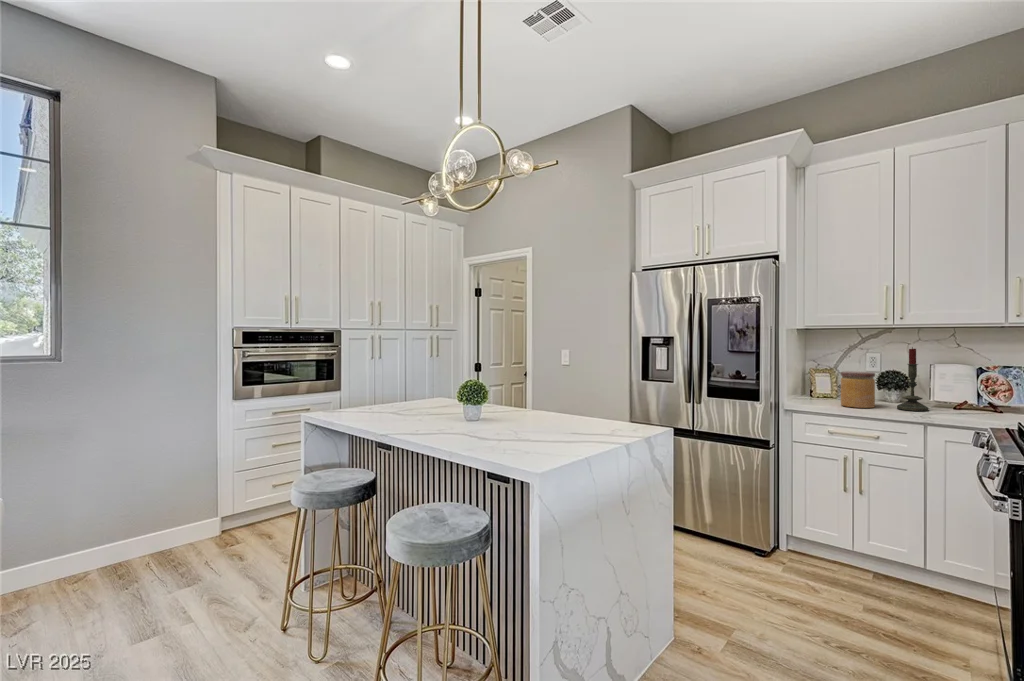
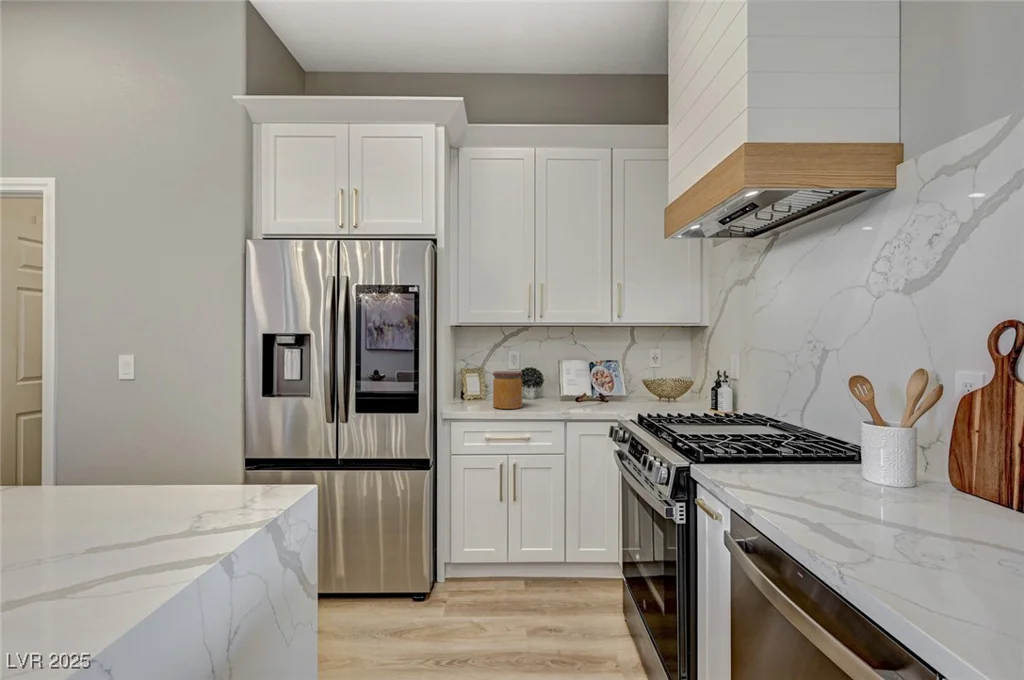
candle: present [897,347,928,411] -> none [539,345,563,408]

